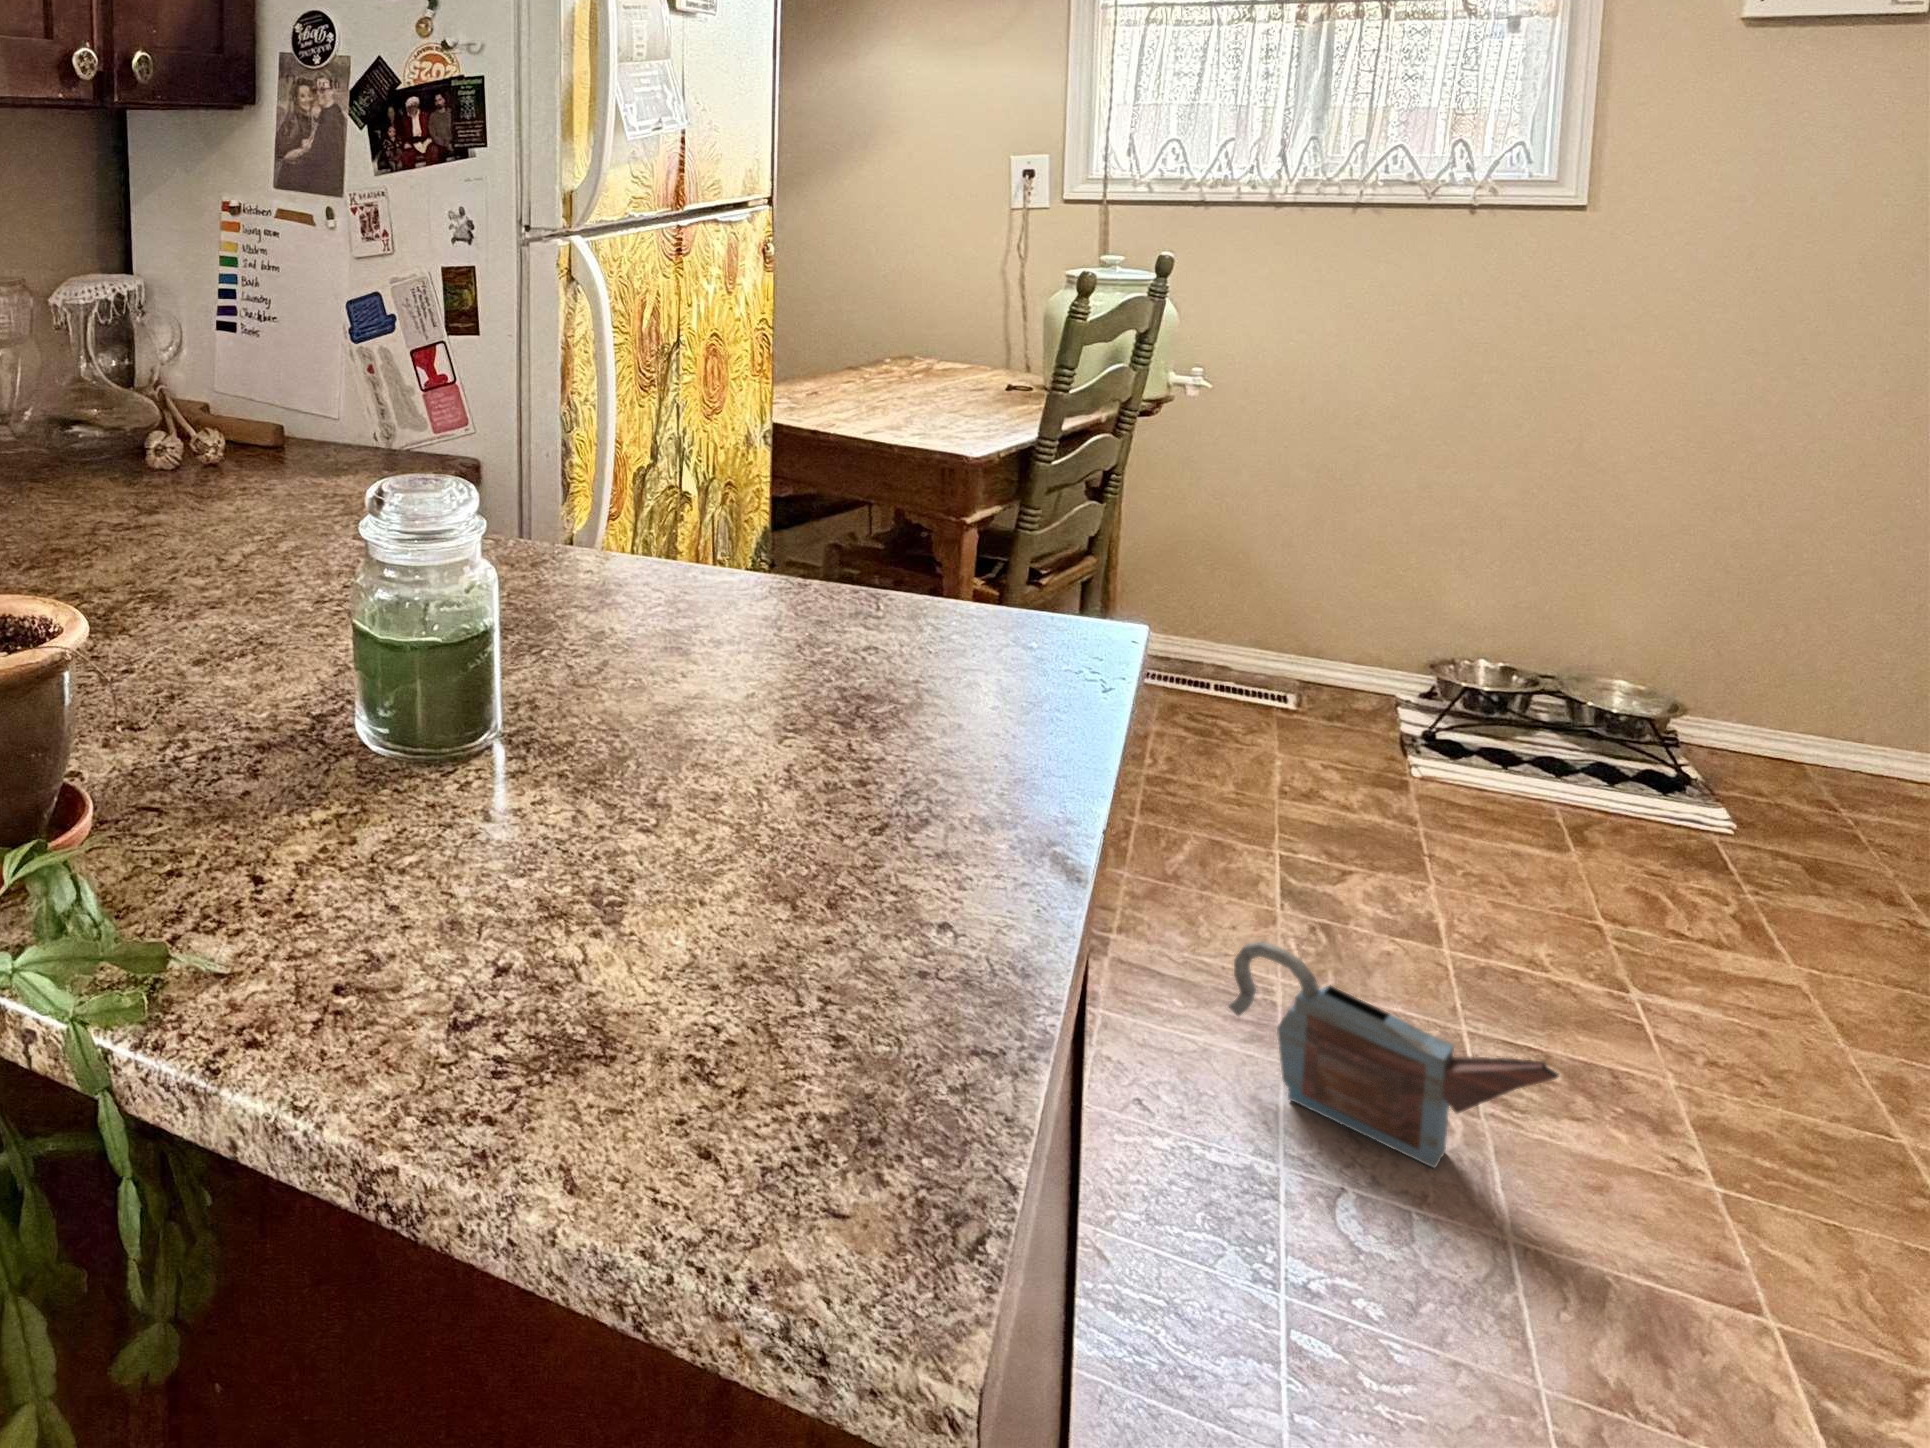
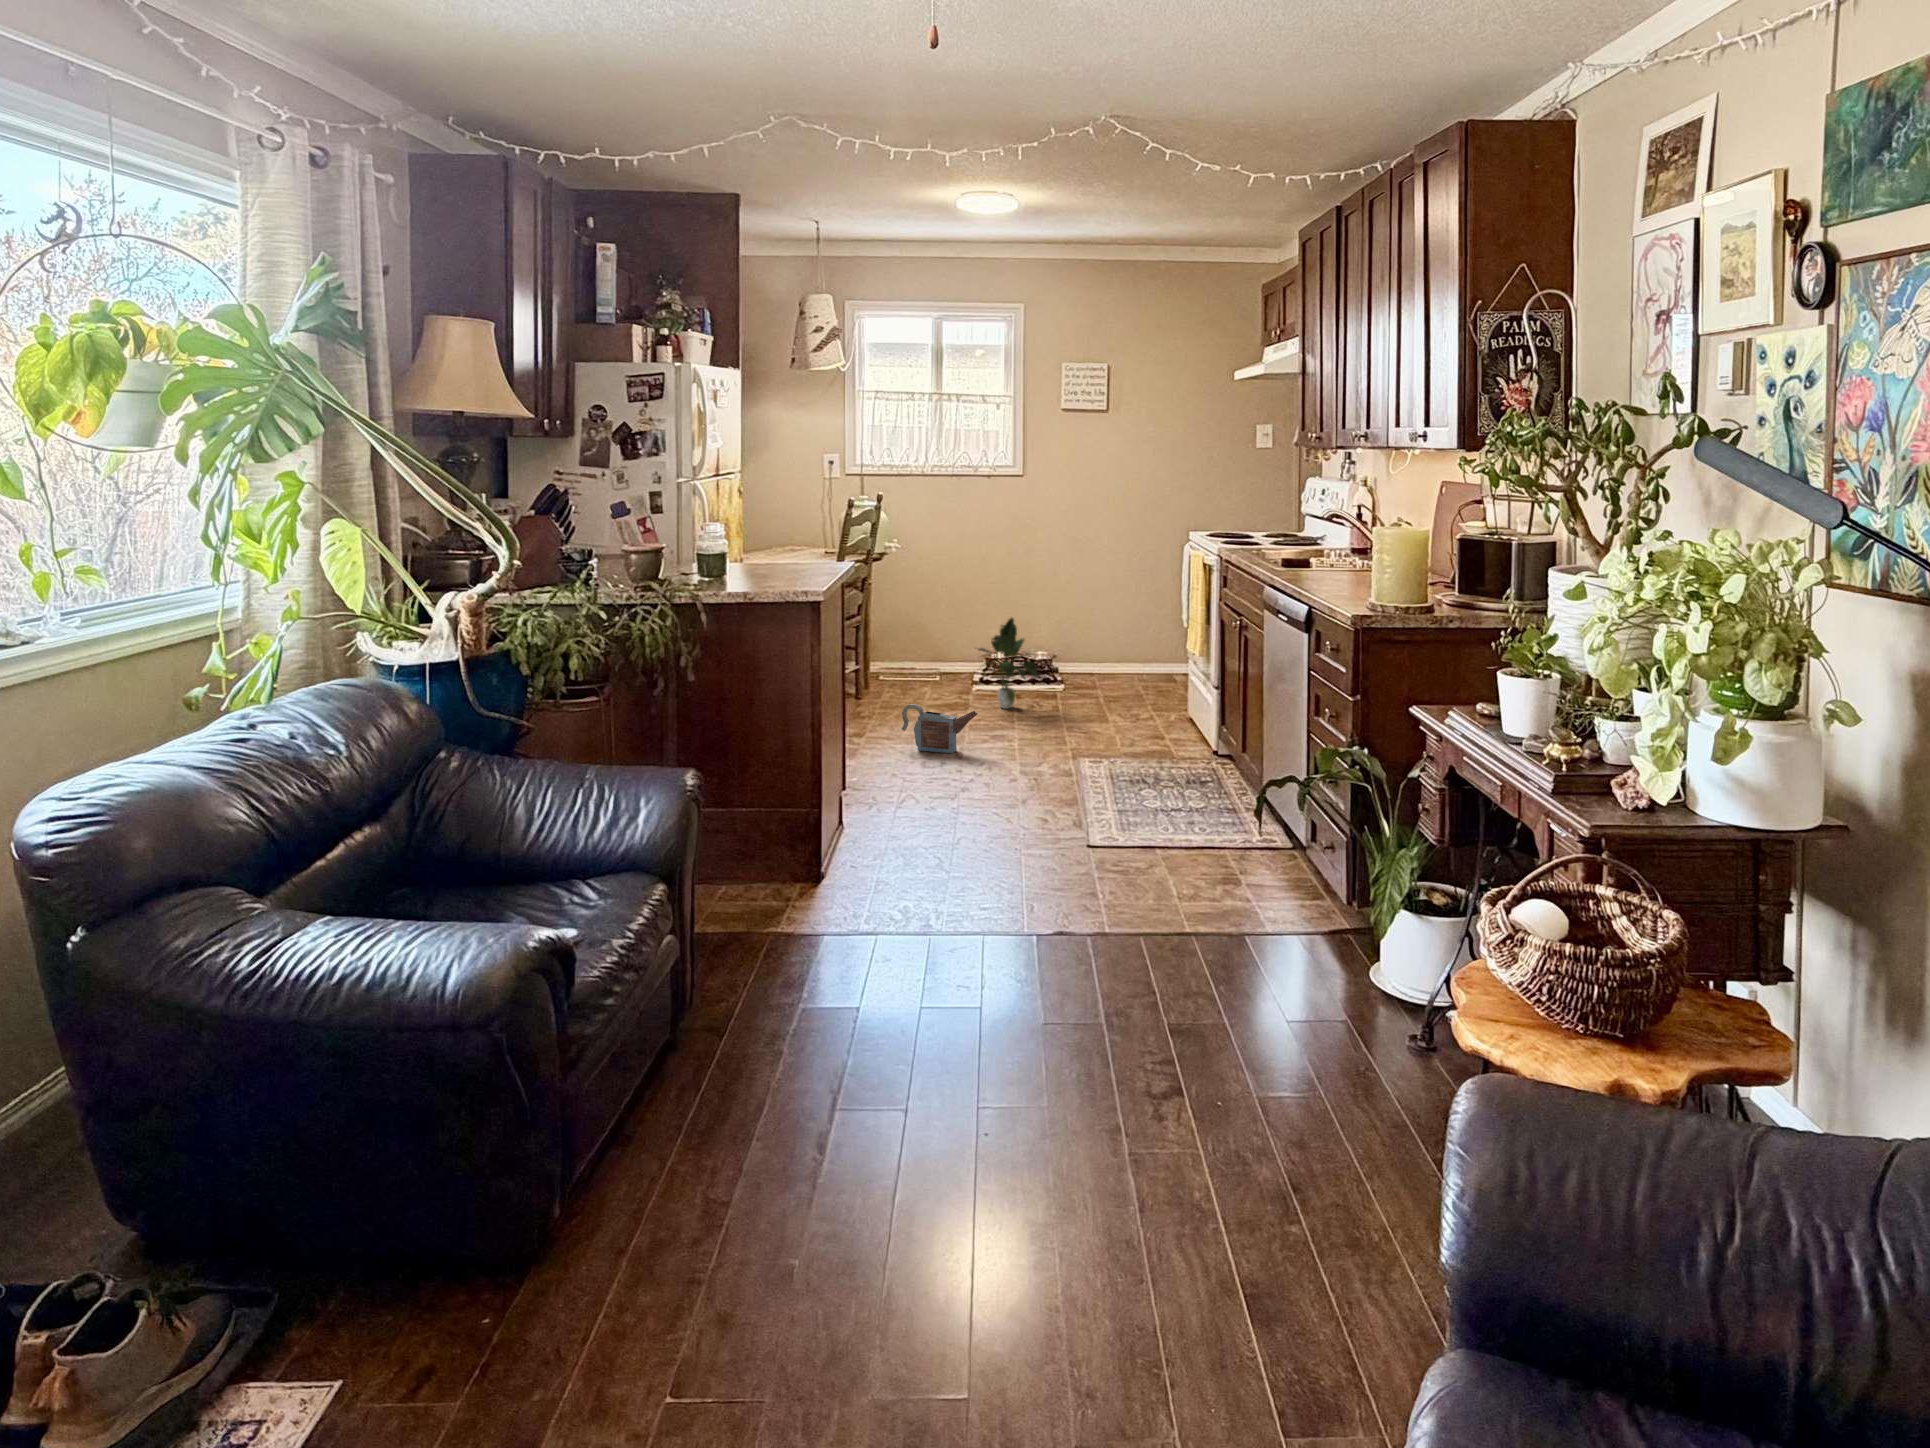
potted plant: none [1456,649,1727,924] -> present [978,617,1041,709]

